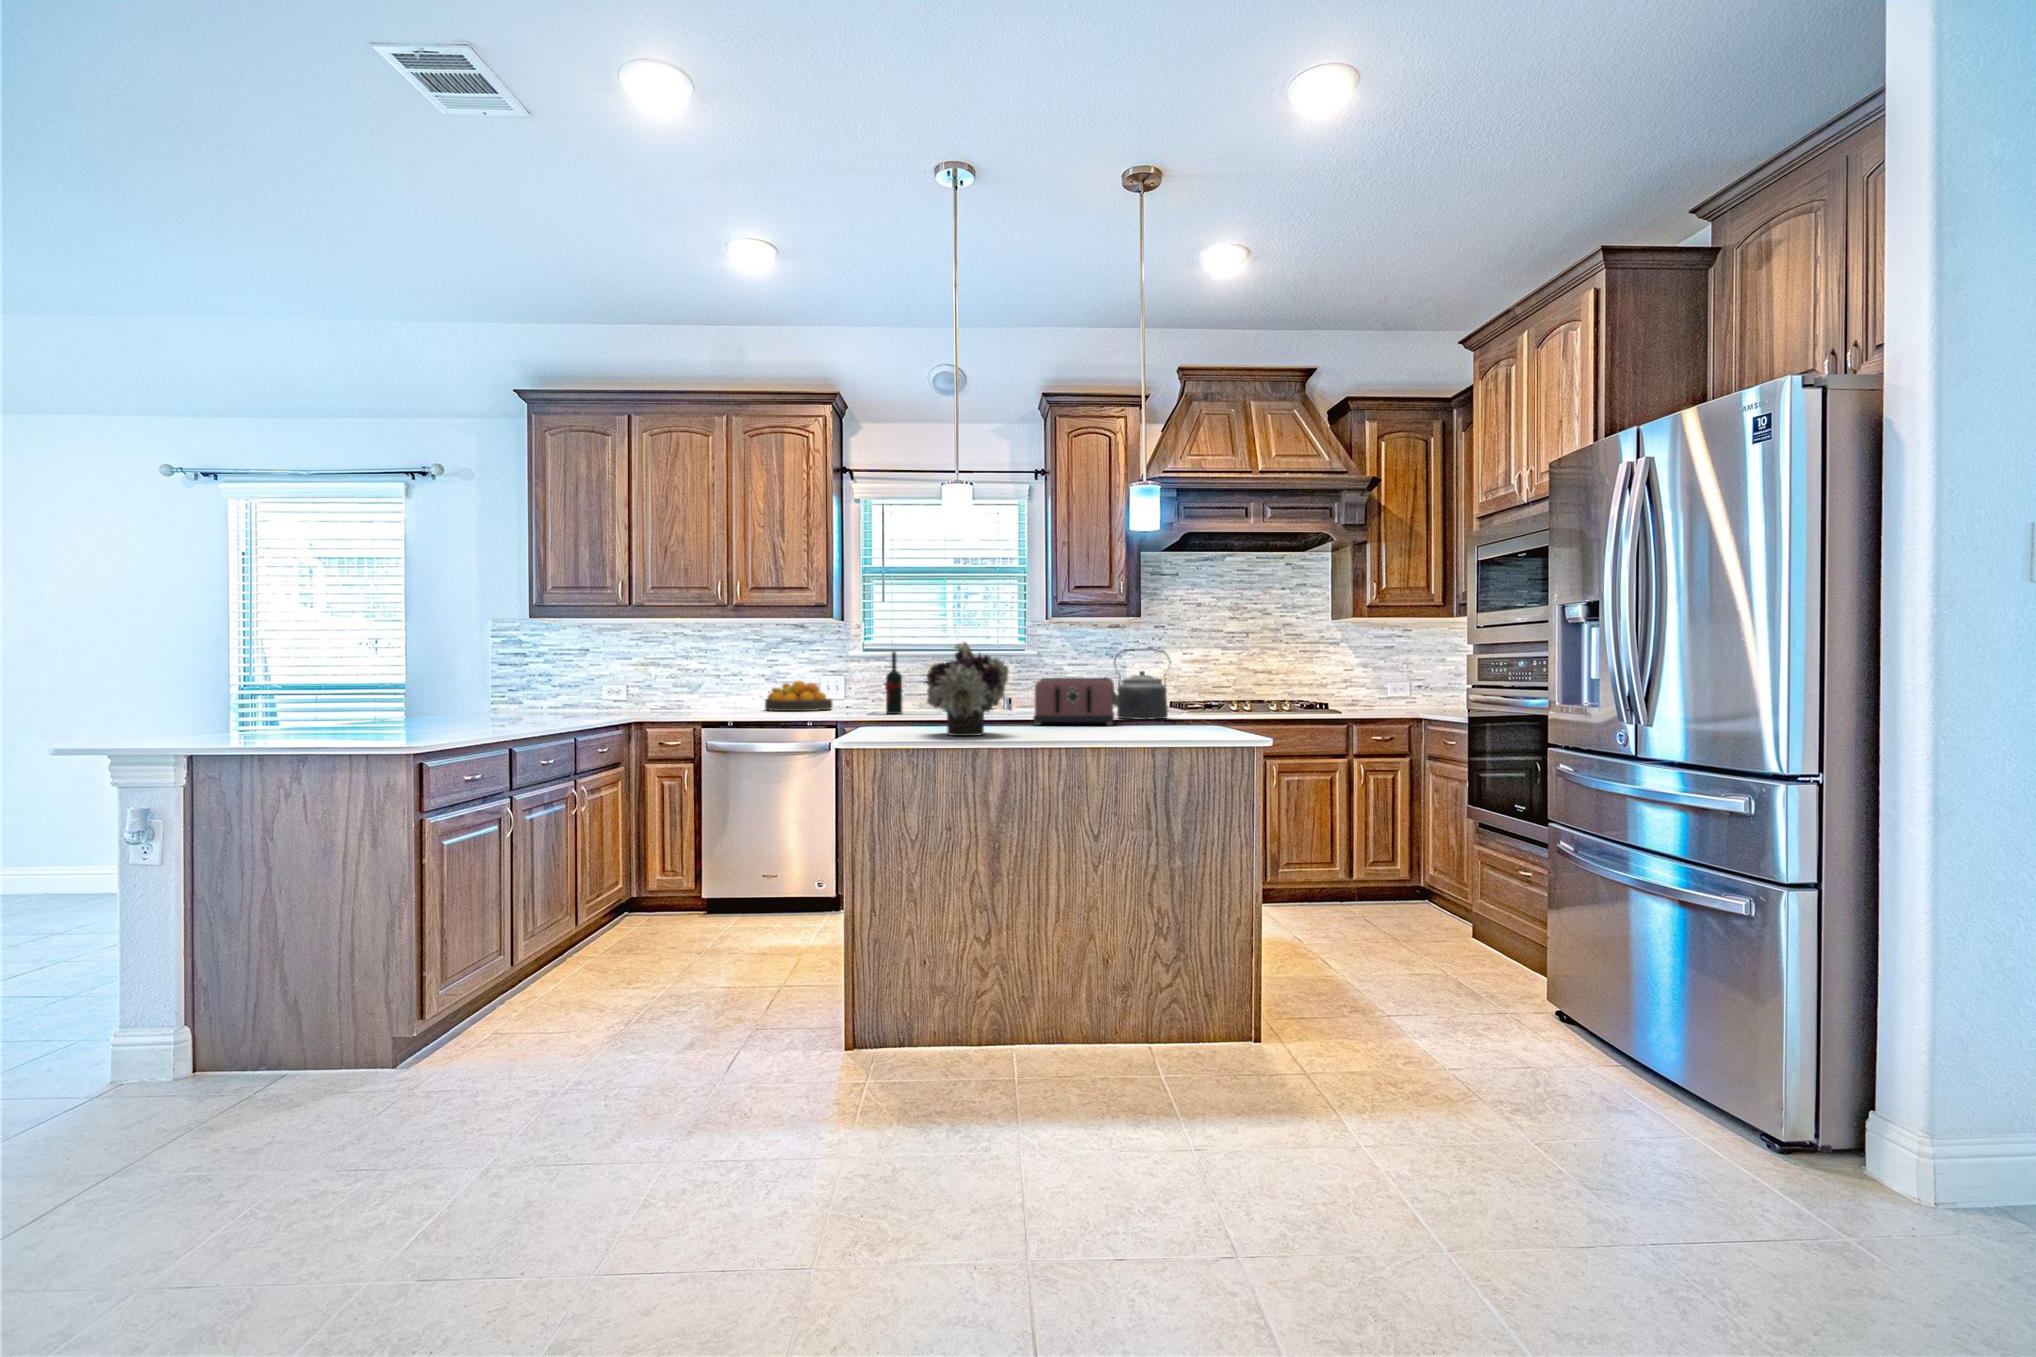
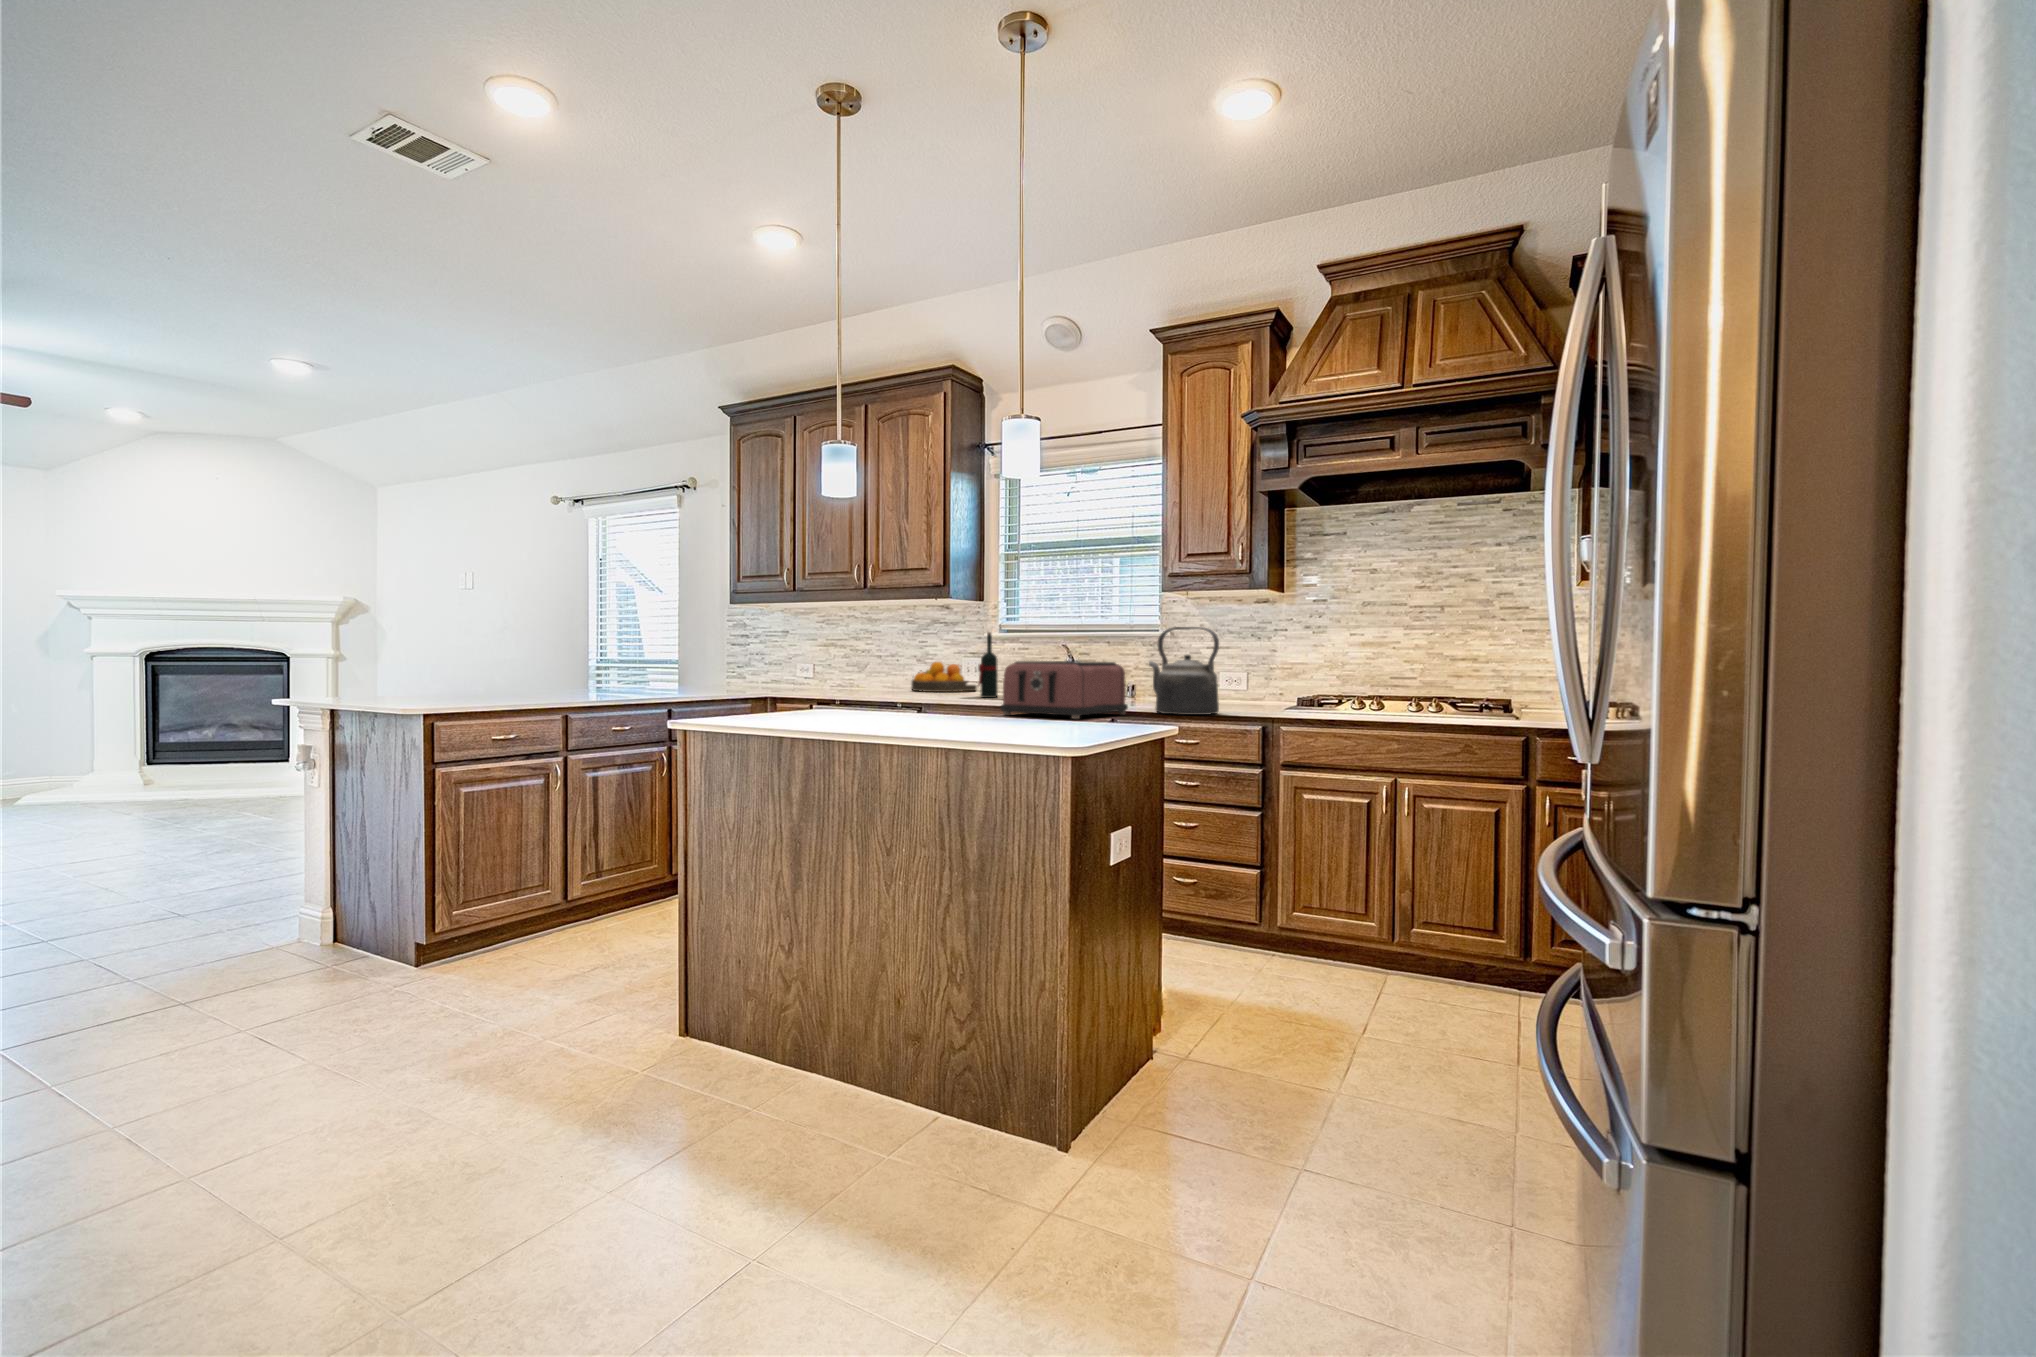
flower arrangement: present [927,642,1008,736] -> none [789,618,899,723]

